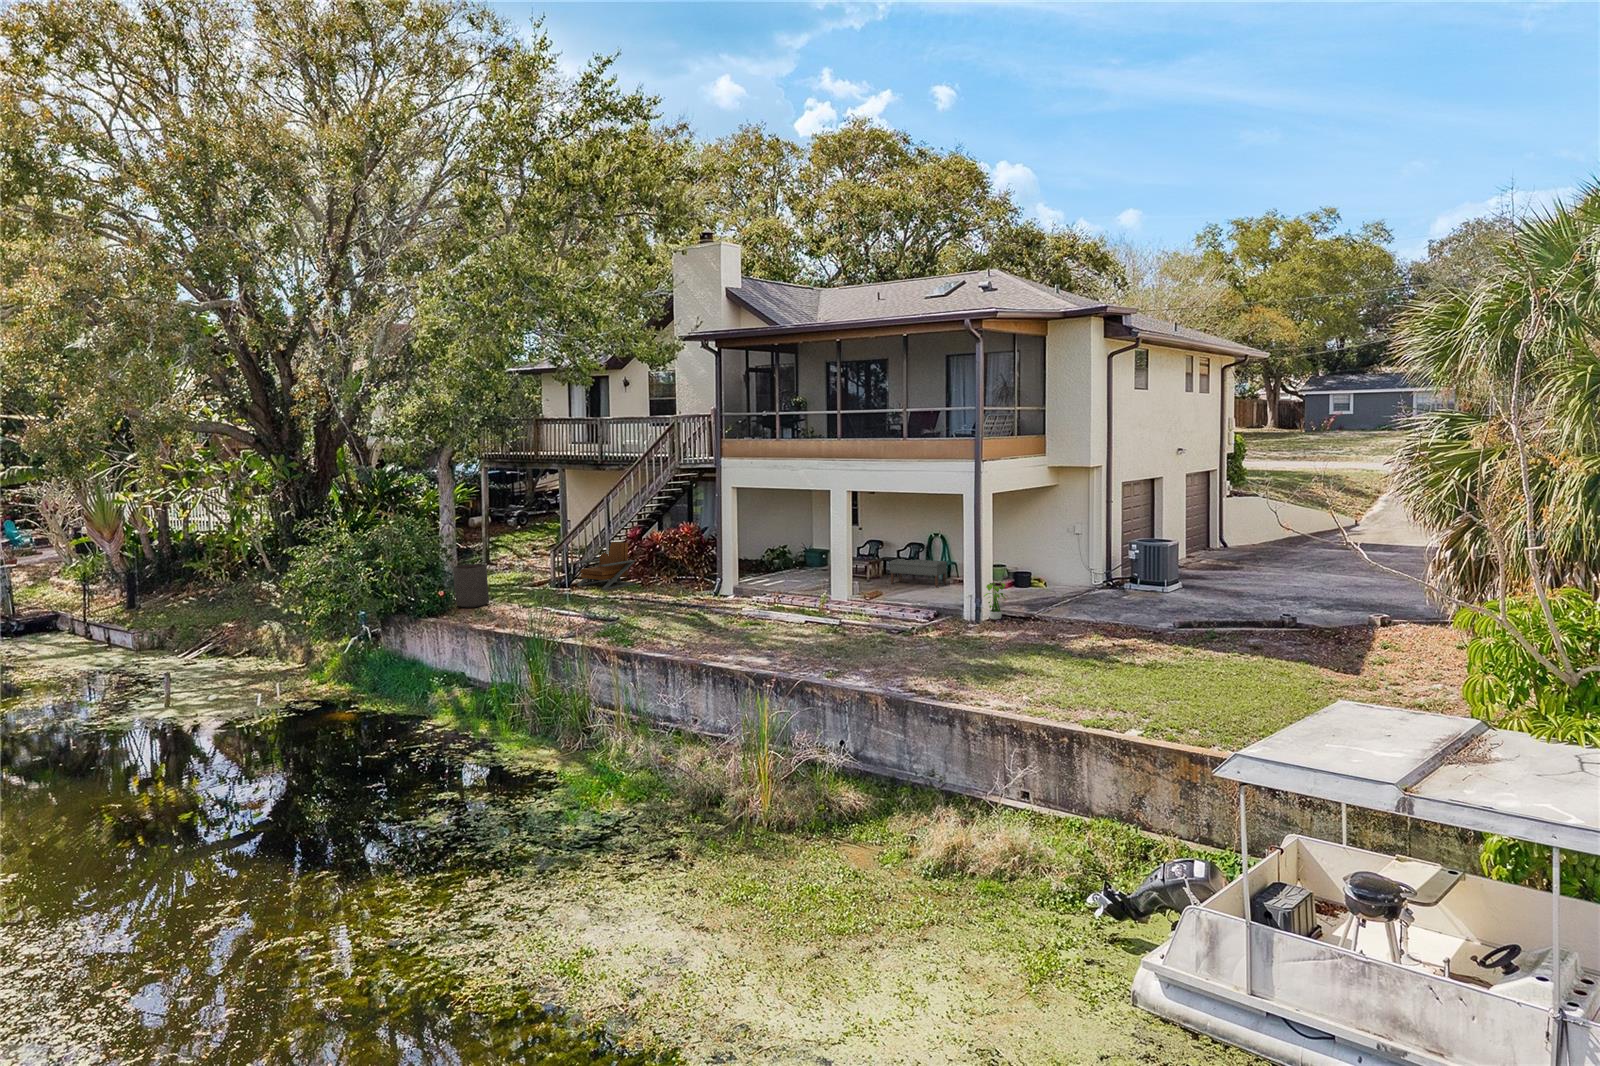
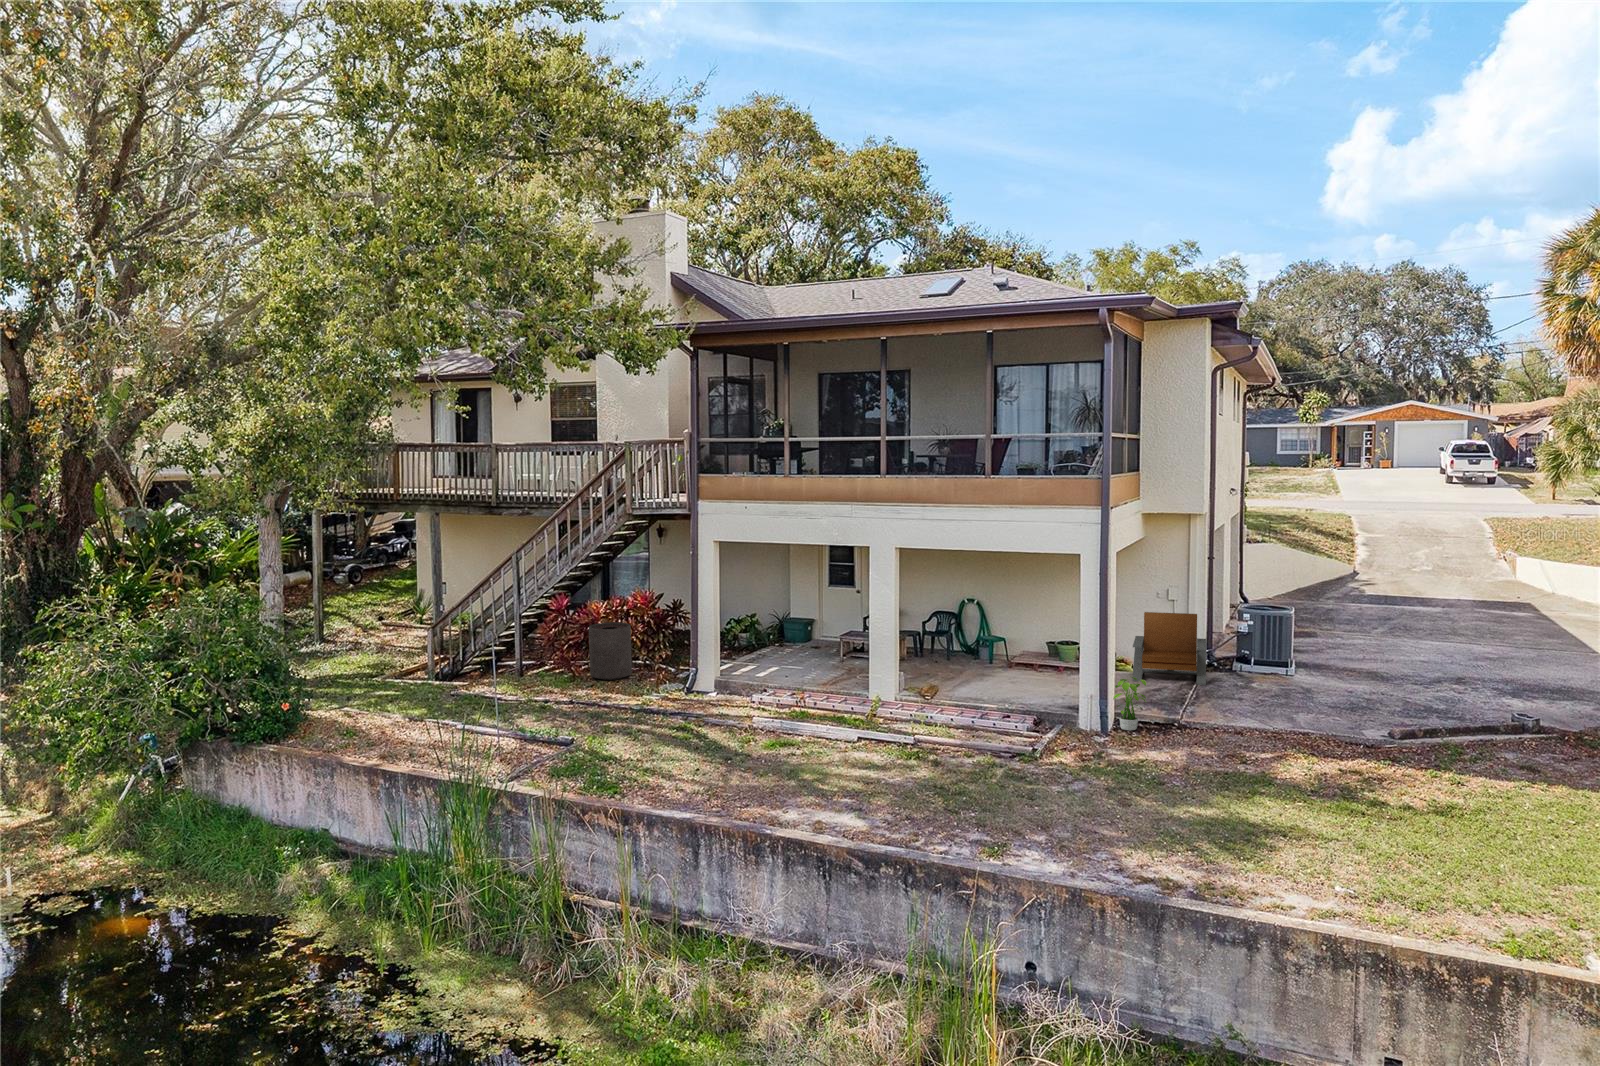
lounge chair: present [576,542,635,590] -> present [1132,612,1206,685]
bench: present [889,559,947,588] -> none [920,636,998,676]
trash can: present [453,564,489,608] -> present [589,622,632,680]

